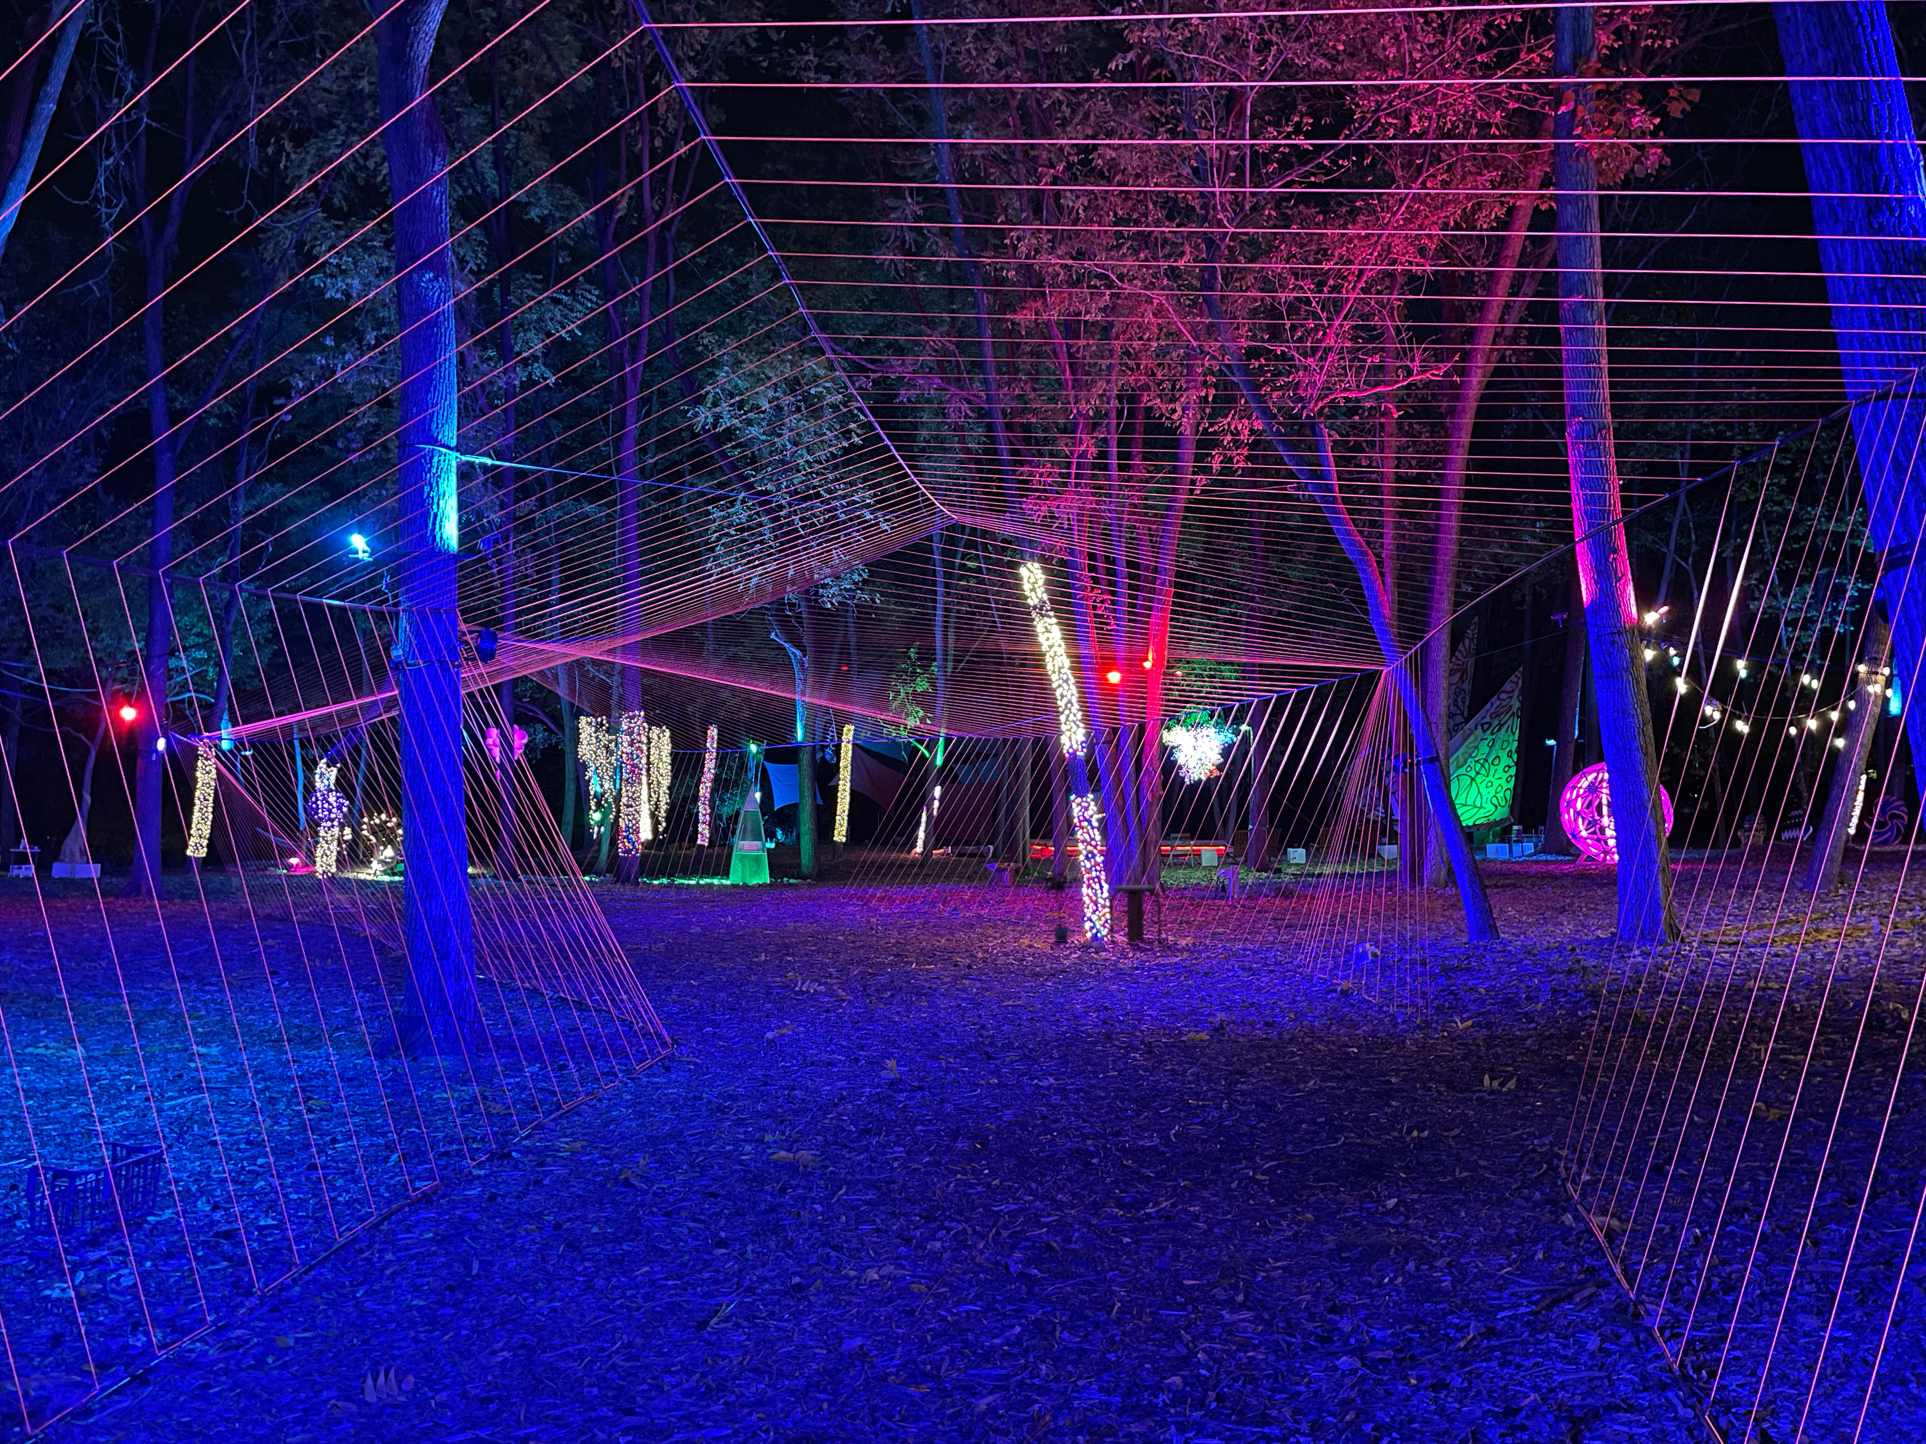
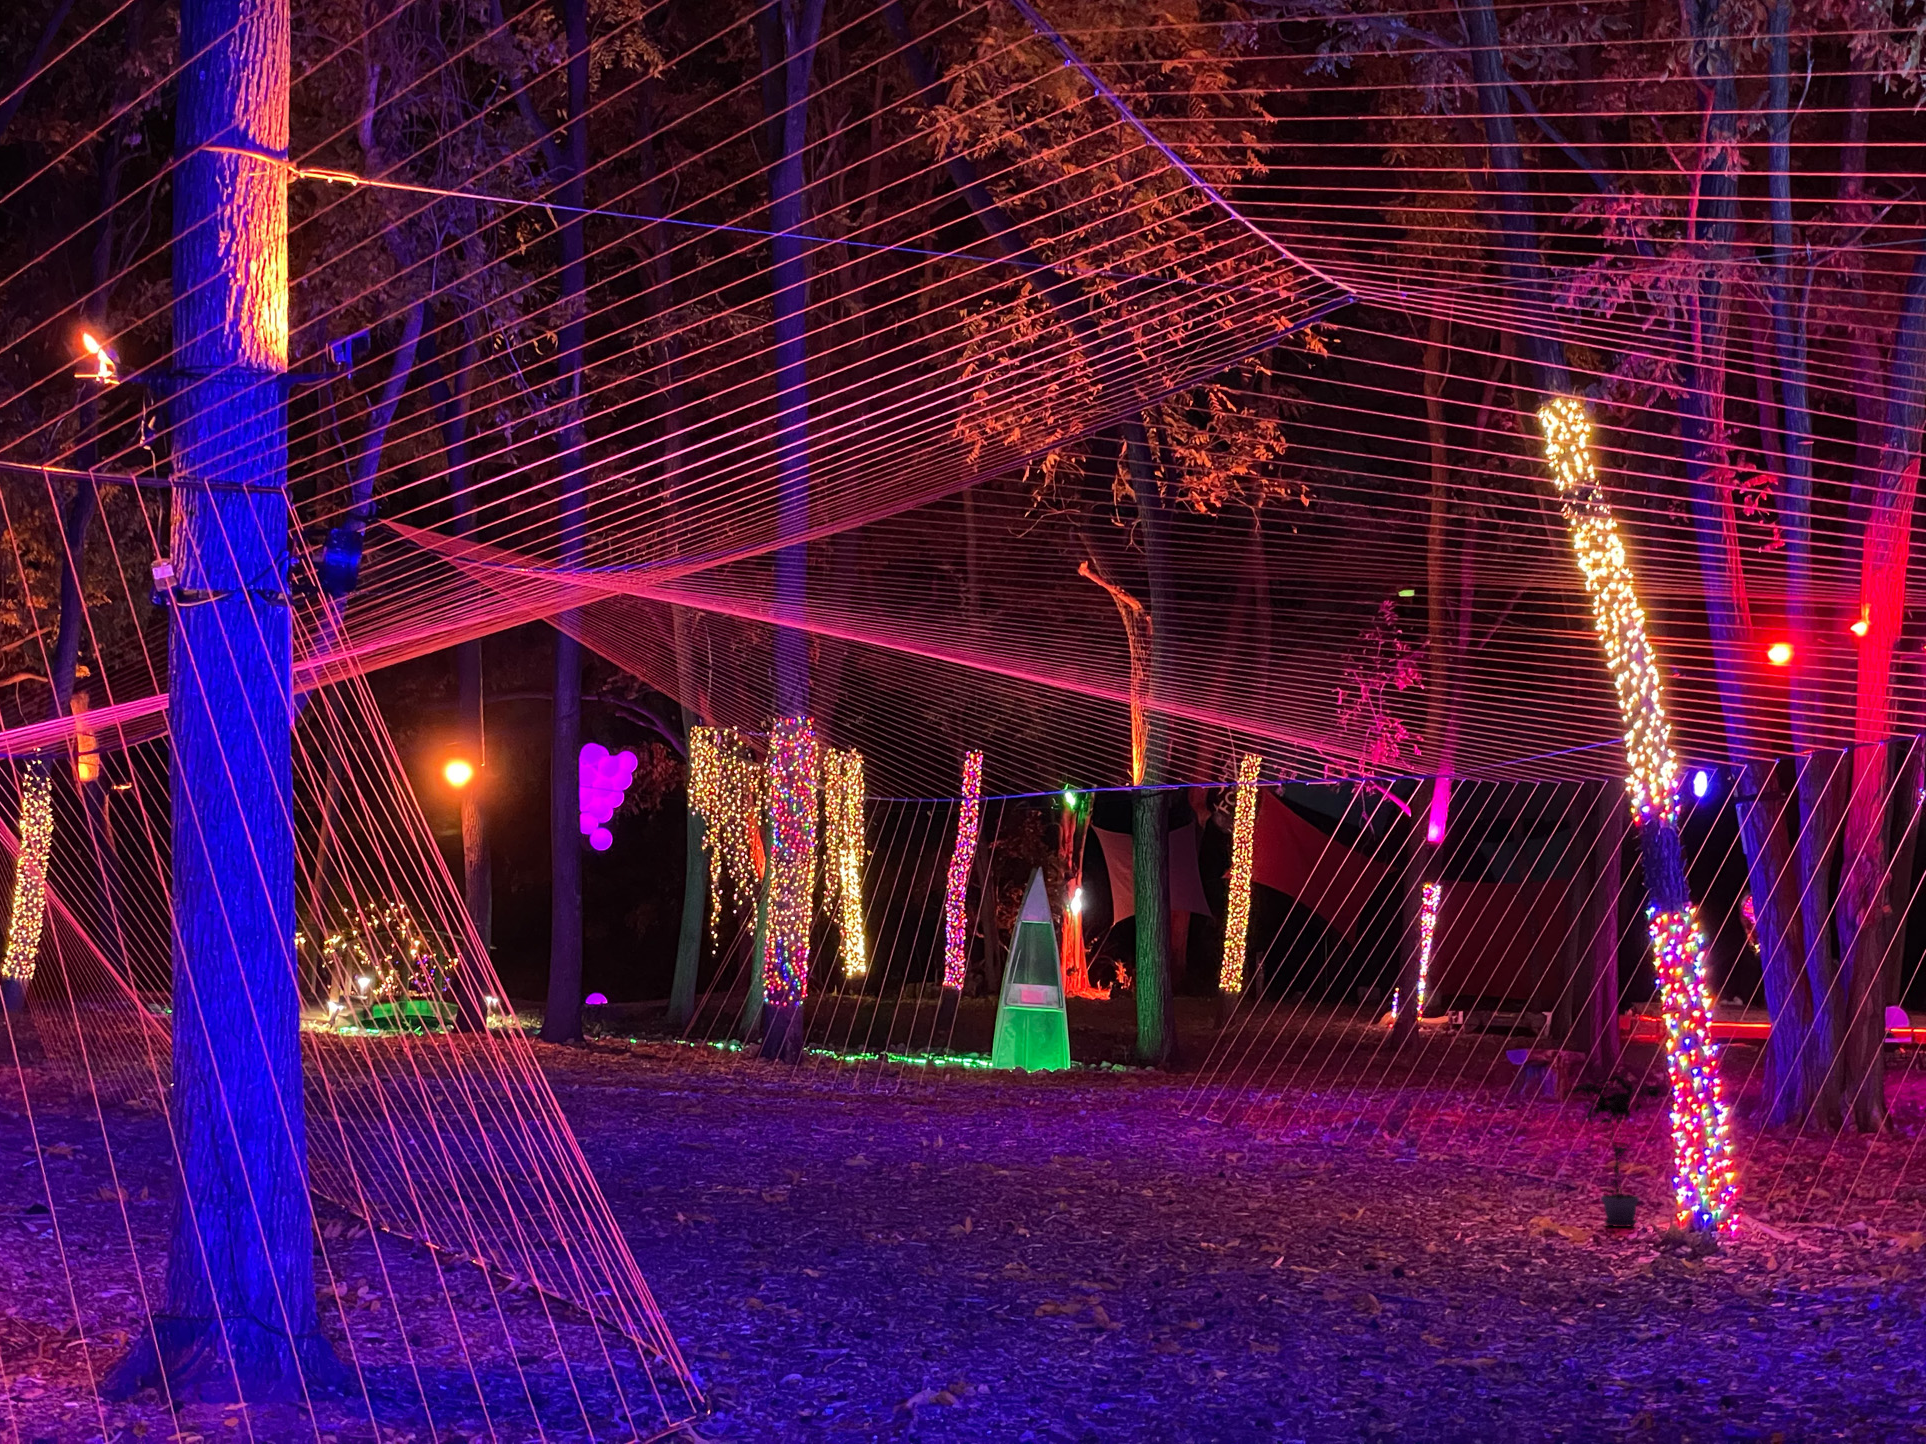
stool: present [1109,885,1161,944] -> none [1730,1109,1850,1240]

